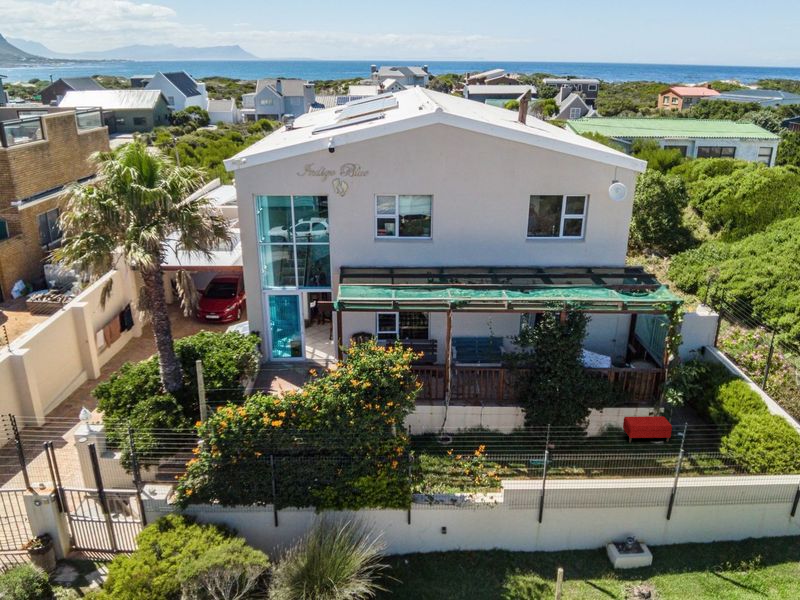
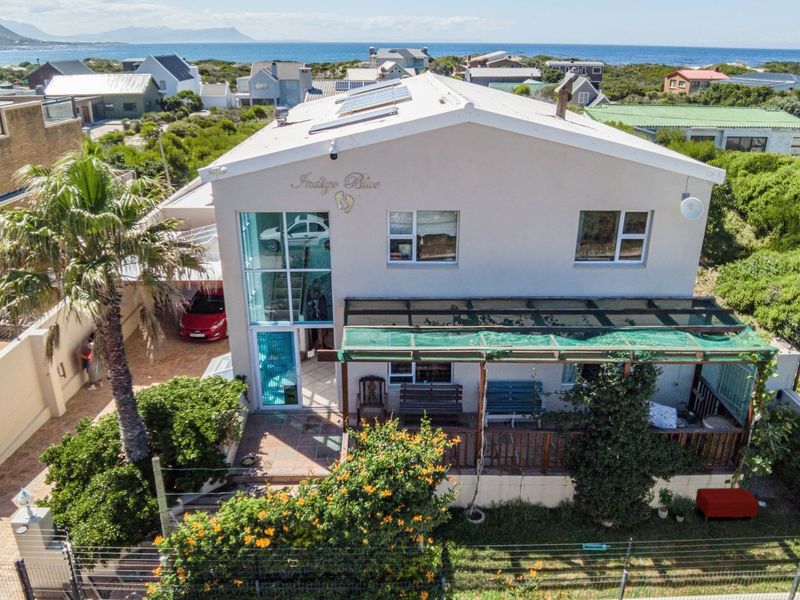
potted plant: none [591,414,617,443] -> present [658,488,689,522]

